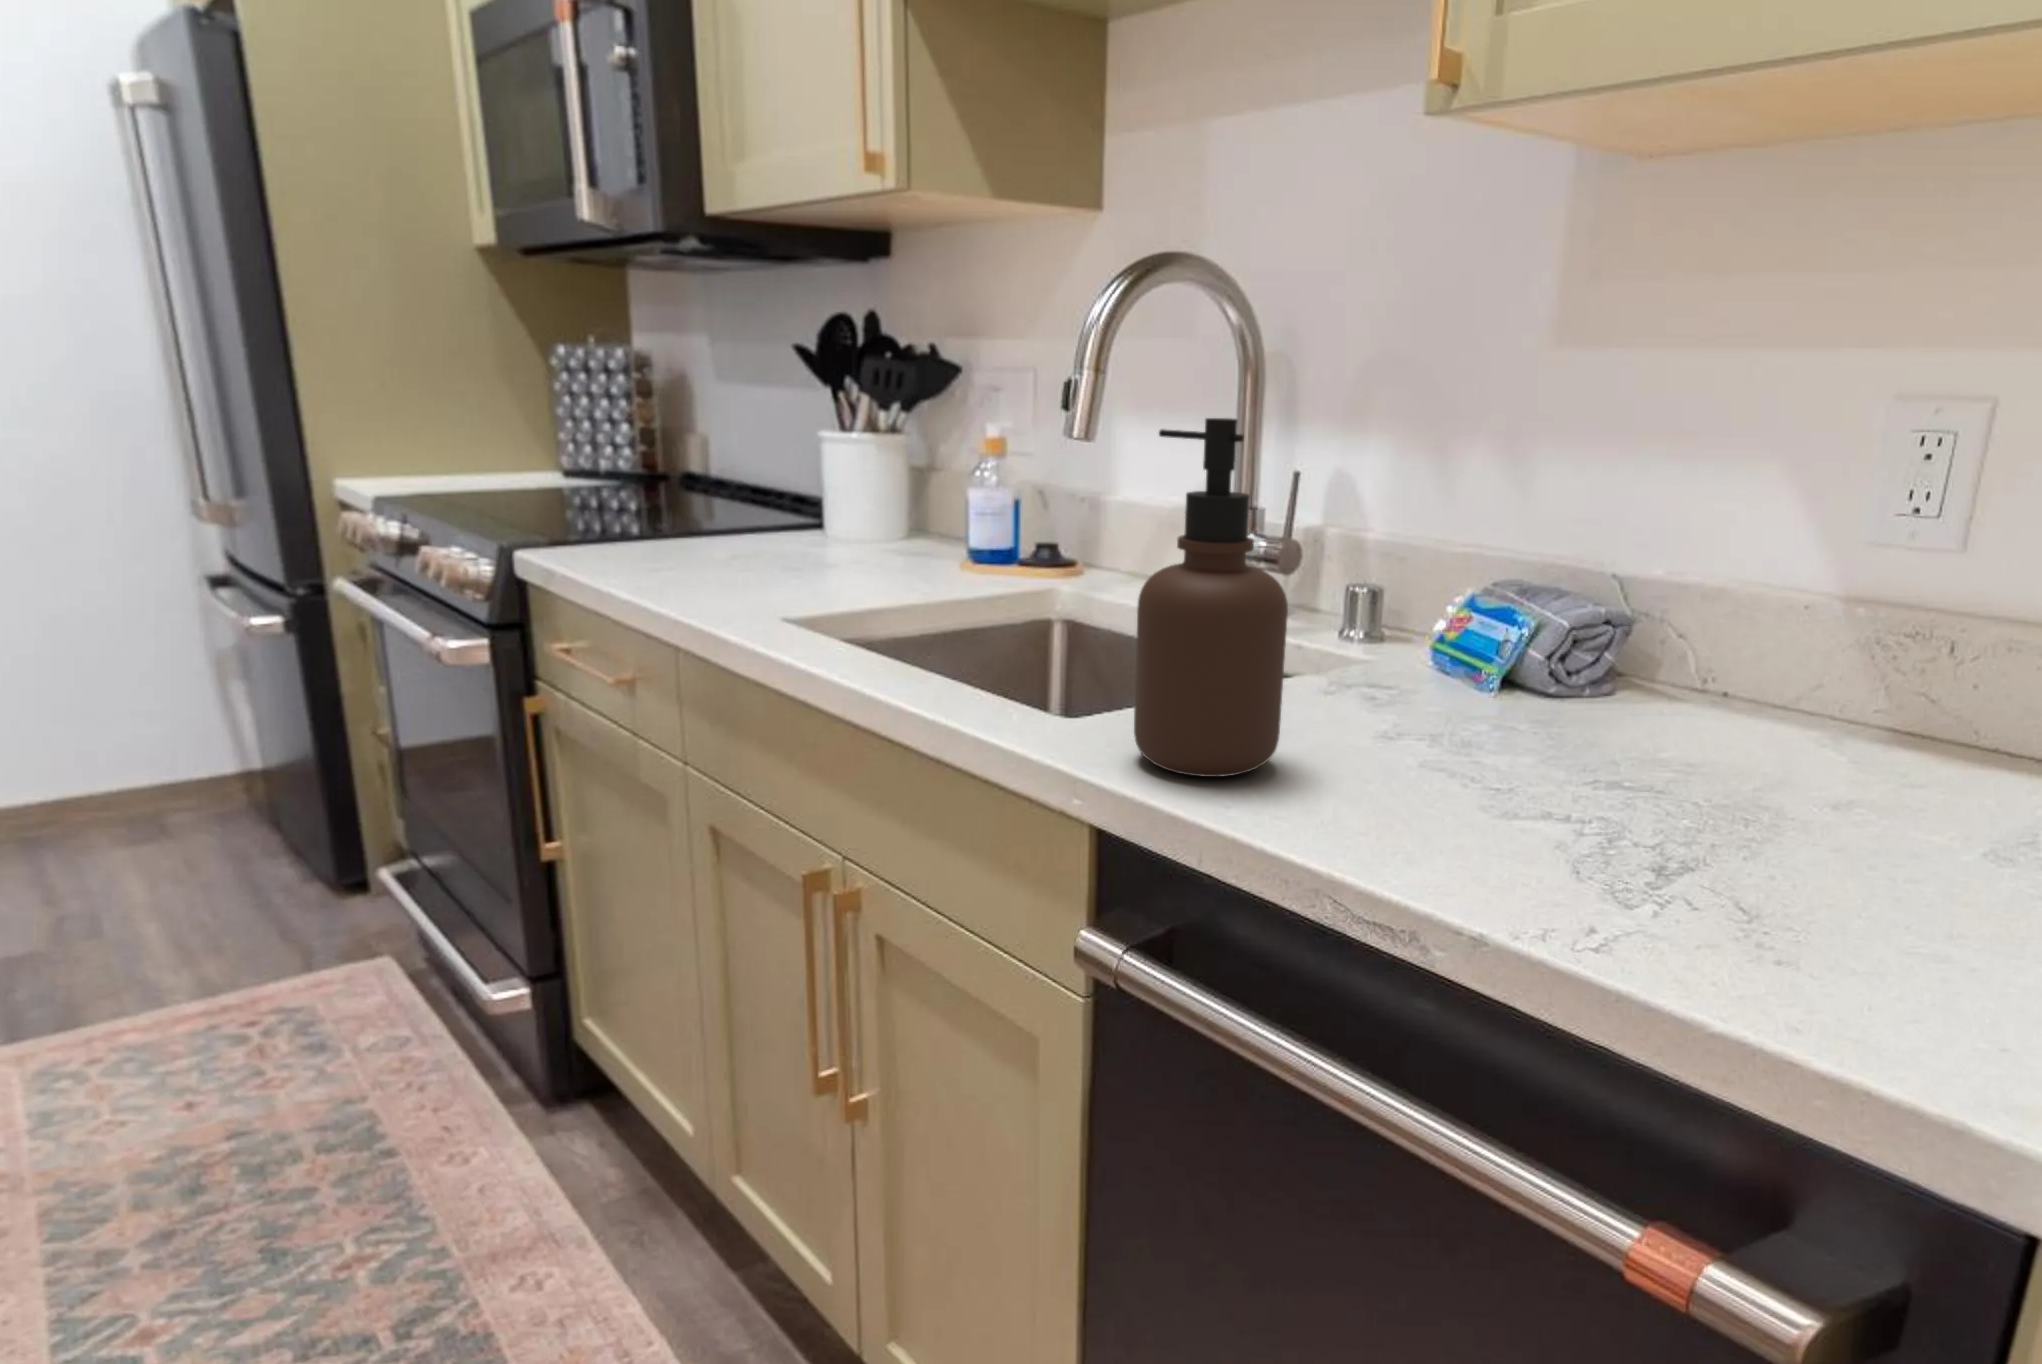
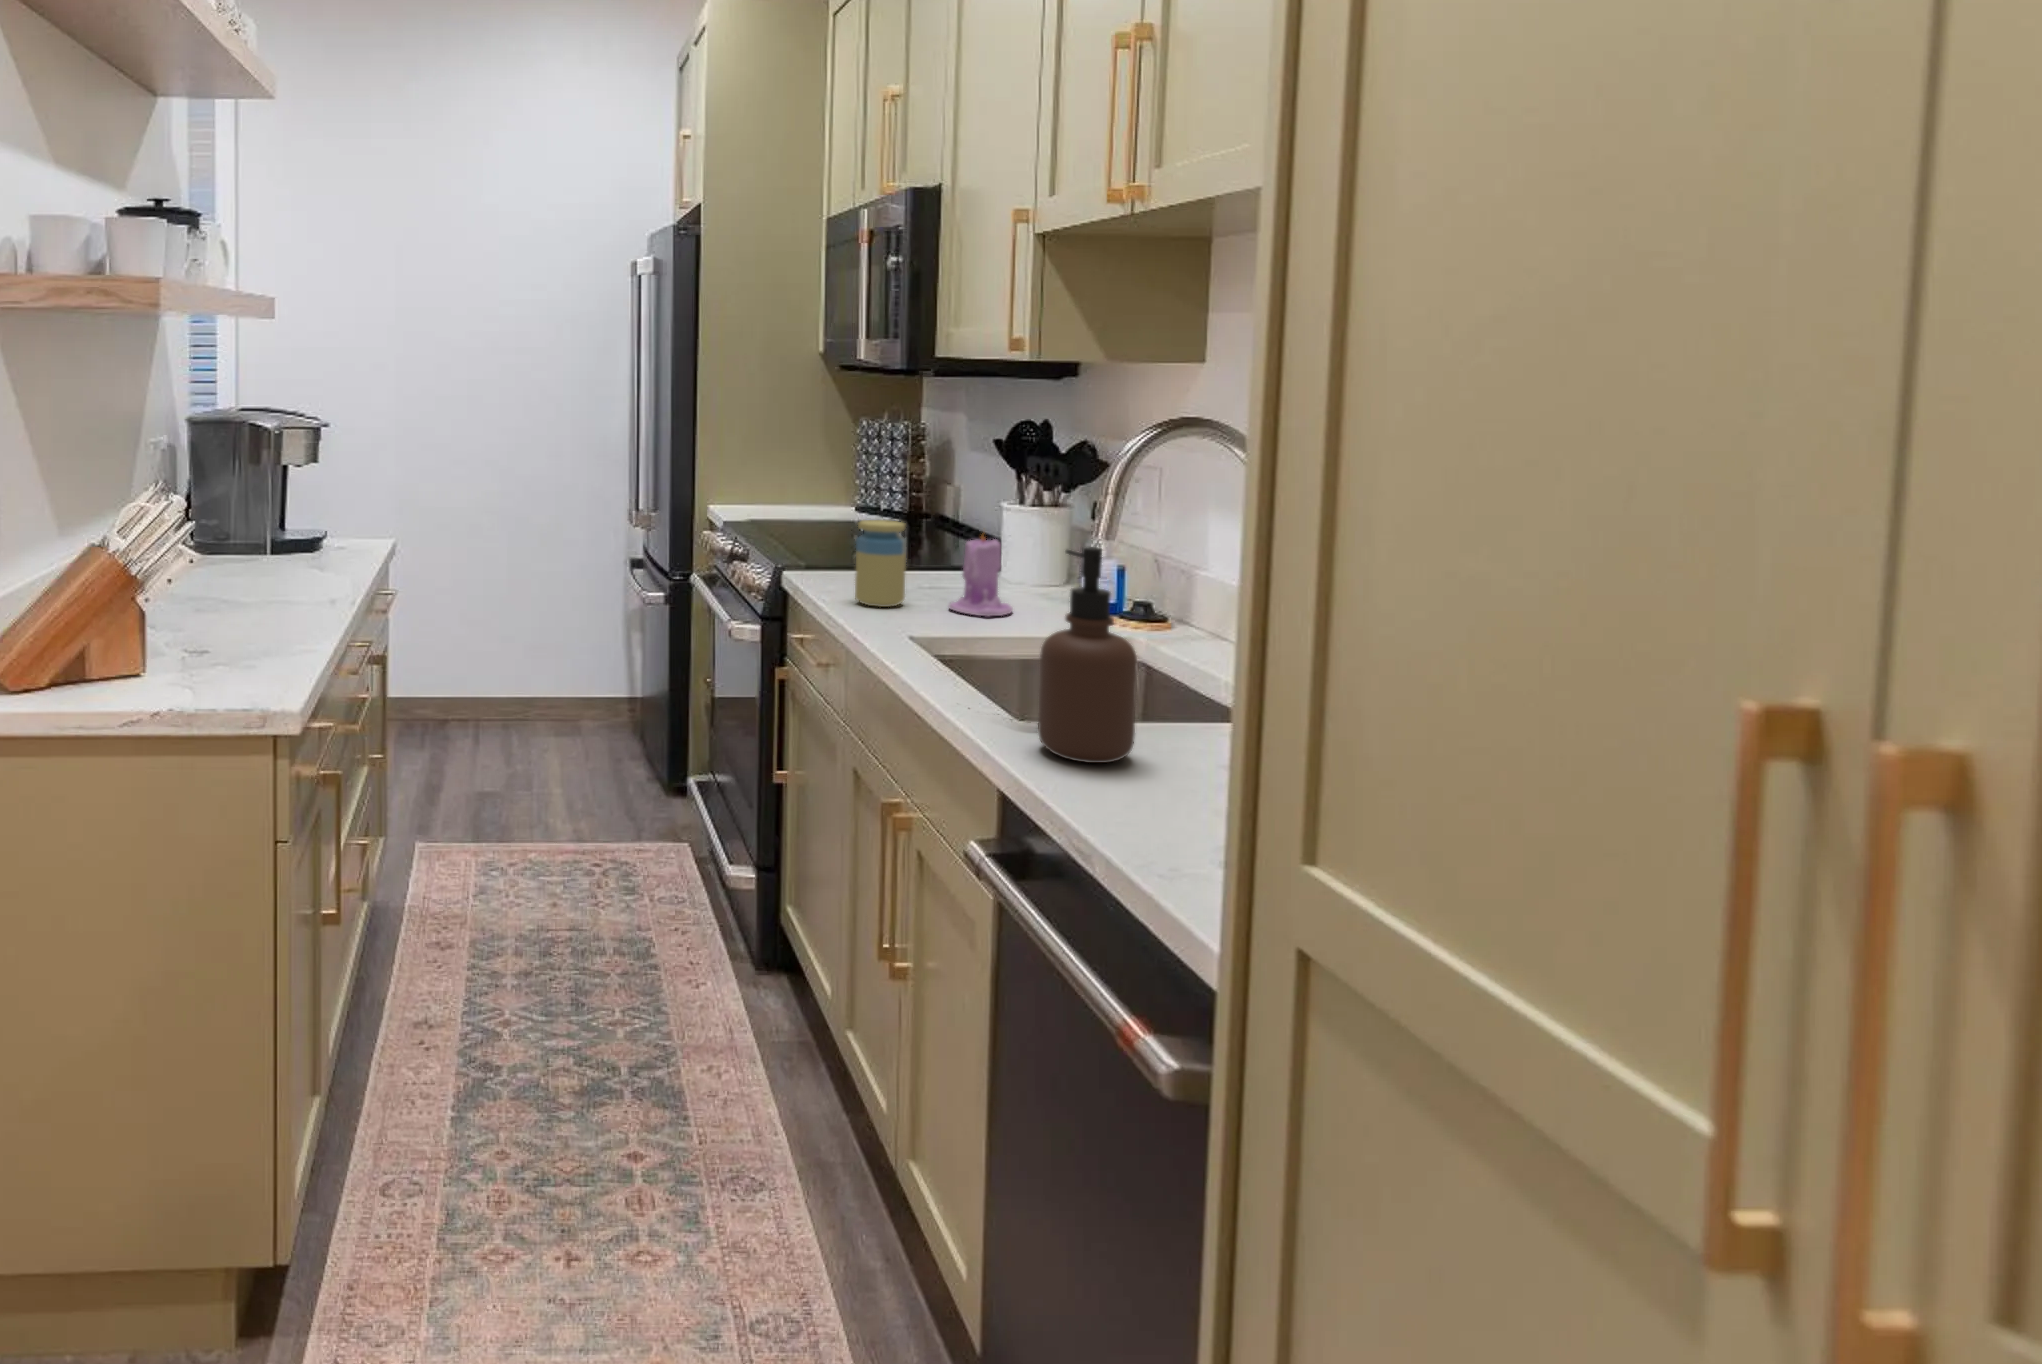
jar: none [655,454,736,587] -> present [855,520,906,607]
candle: none [802,455,891,583] -> present [949,535,1013,617]

